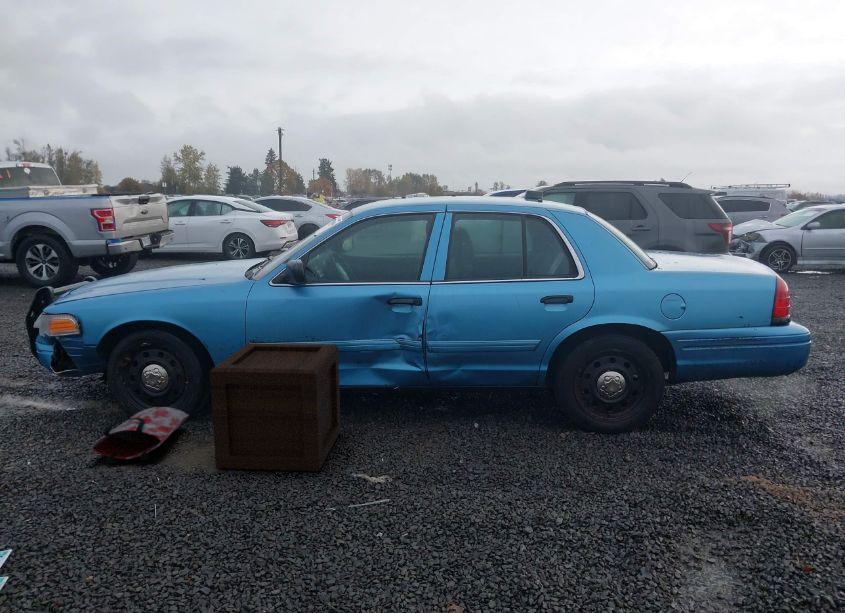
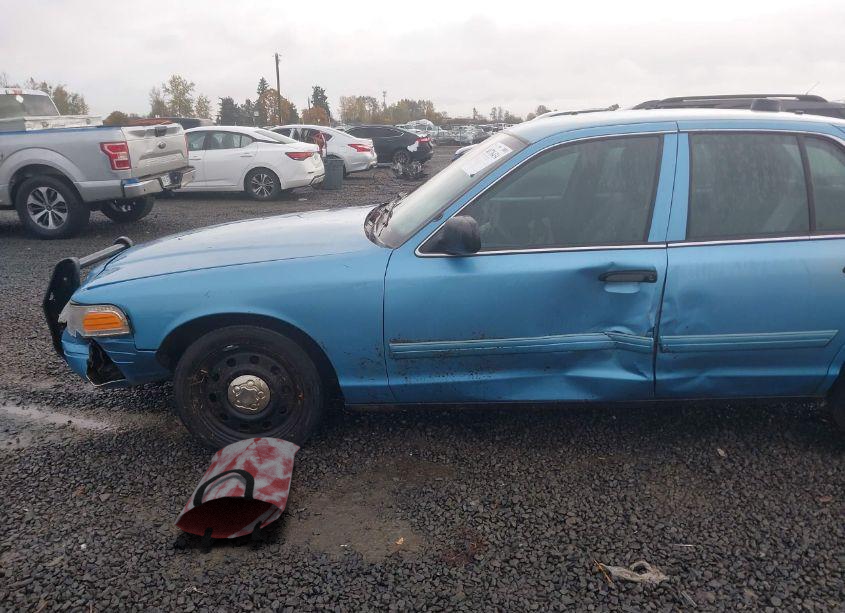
wooden crate: present [210,343,341,472] -> none [365,345,544,555]

